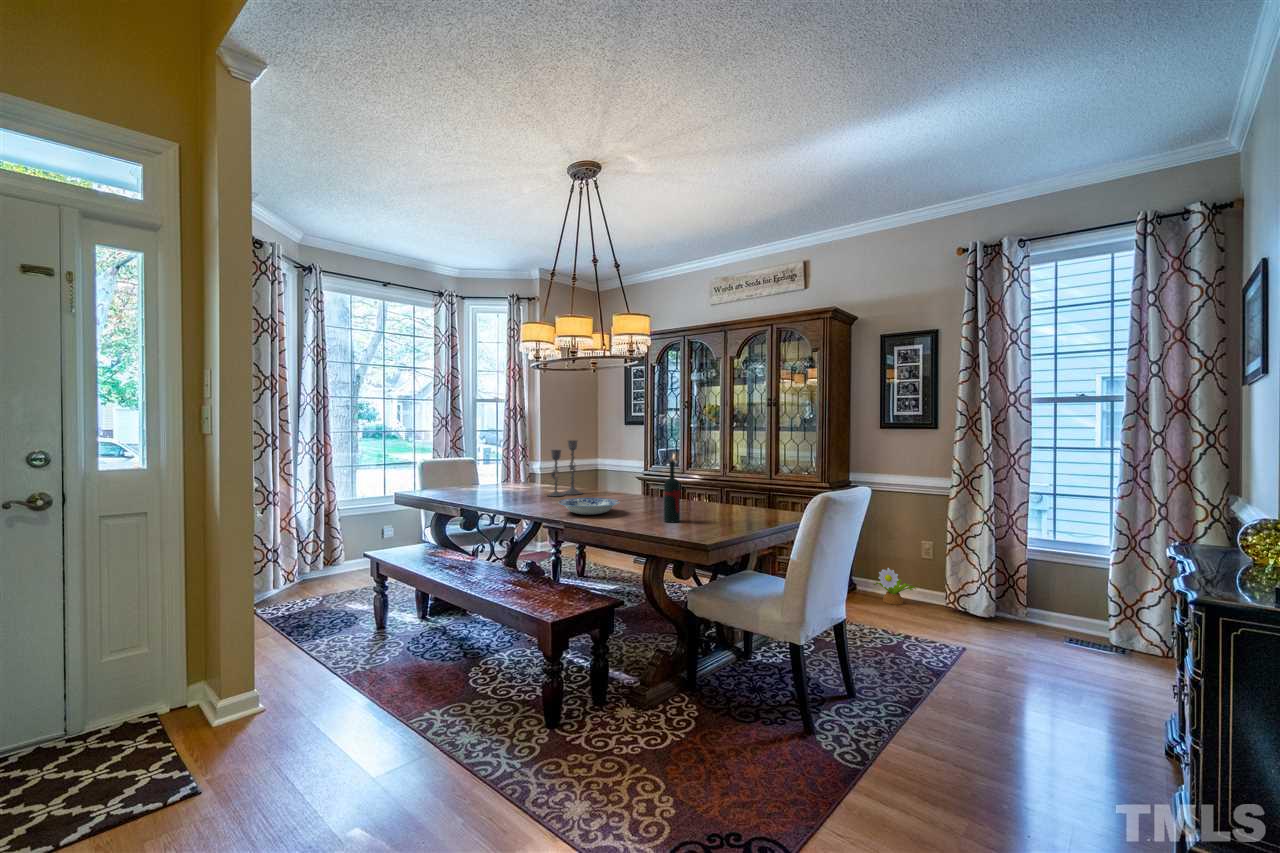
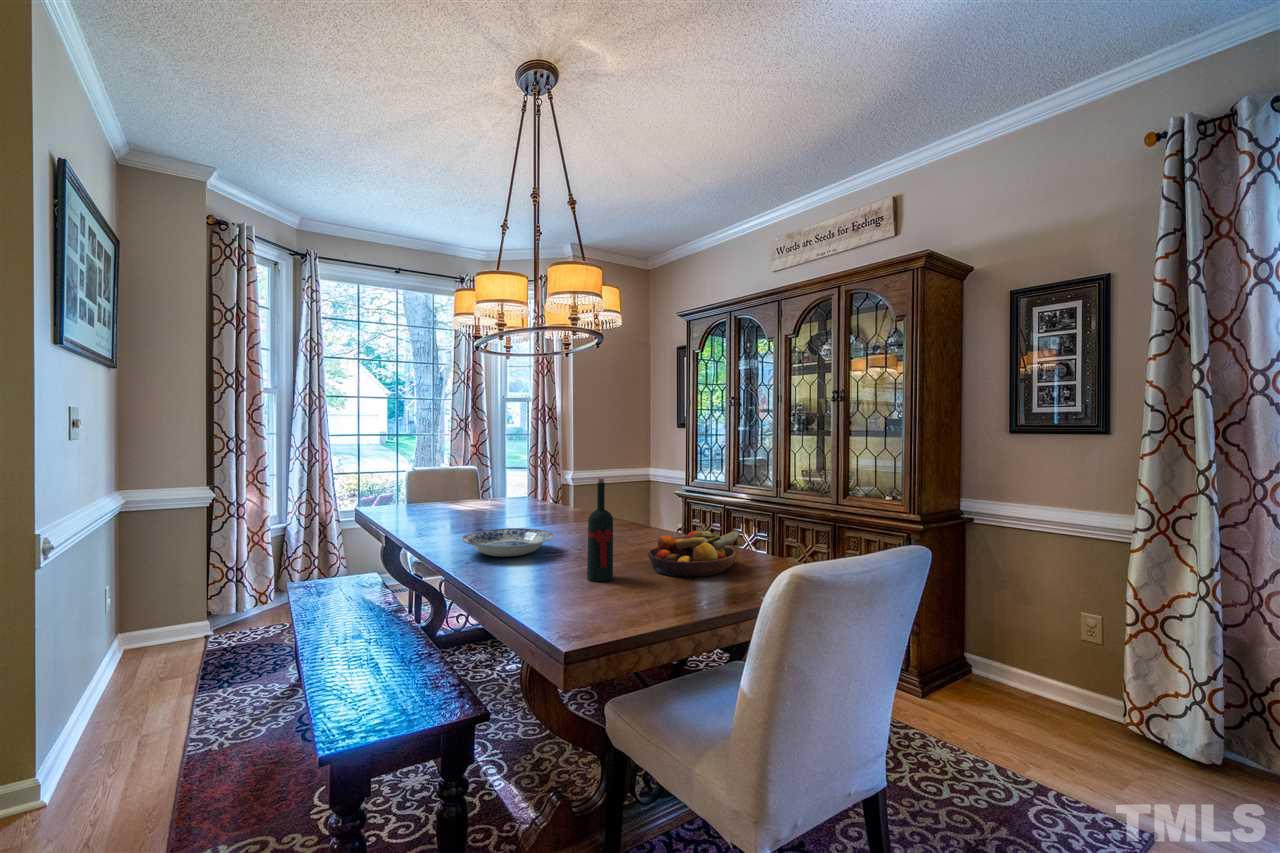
candlestick: present [548,440,582,496] -> none [509,446,562,520]
fruit bowl: none [690,491,746,518] -> present [648,531,739,576]
decorative plant: present [874,568,916,605] -> none [993,651,1069,711]

